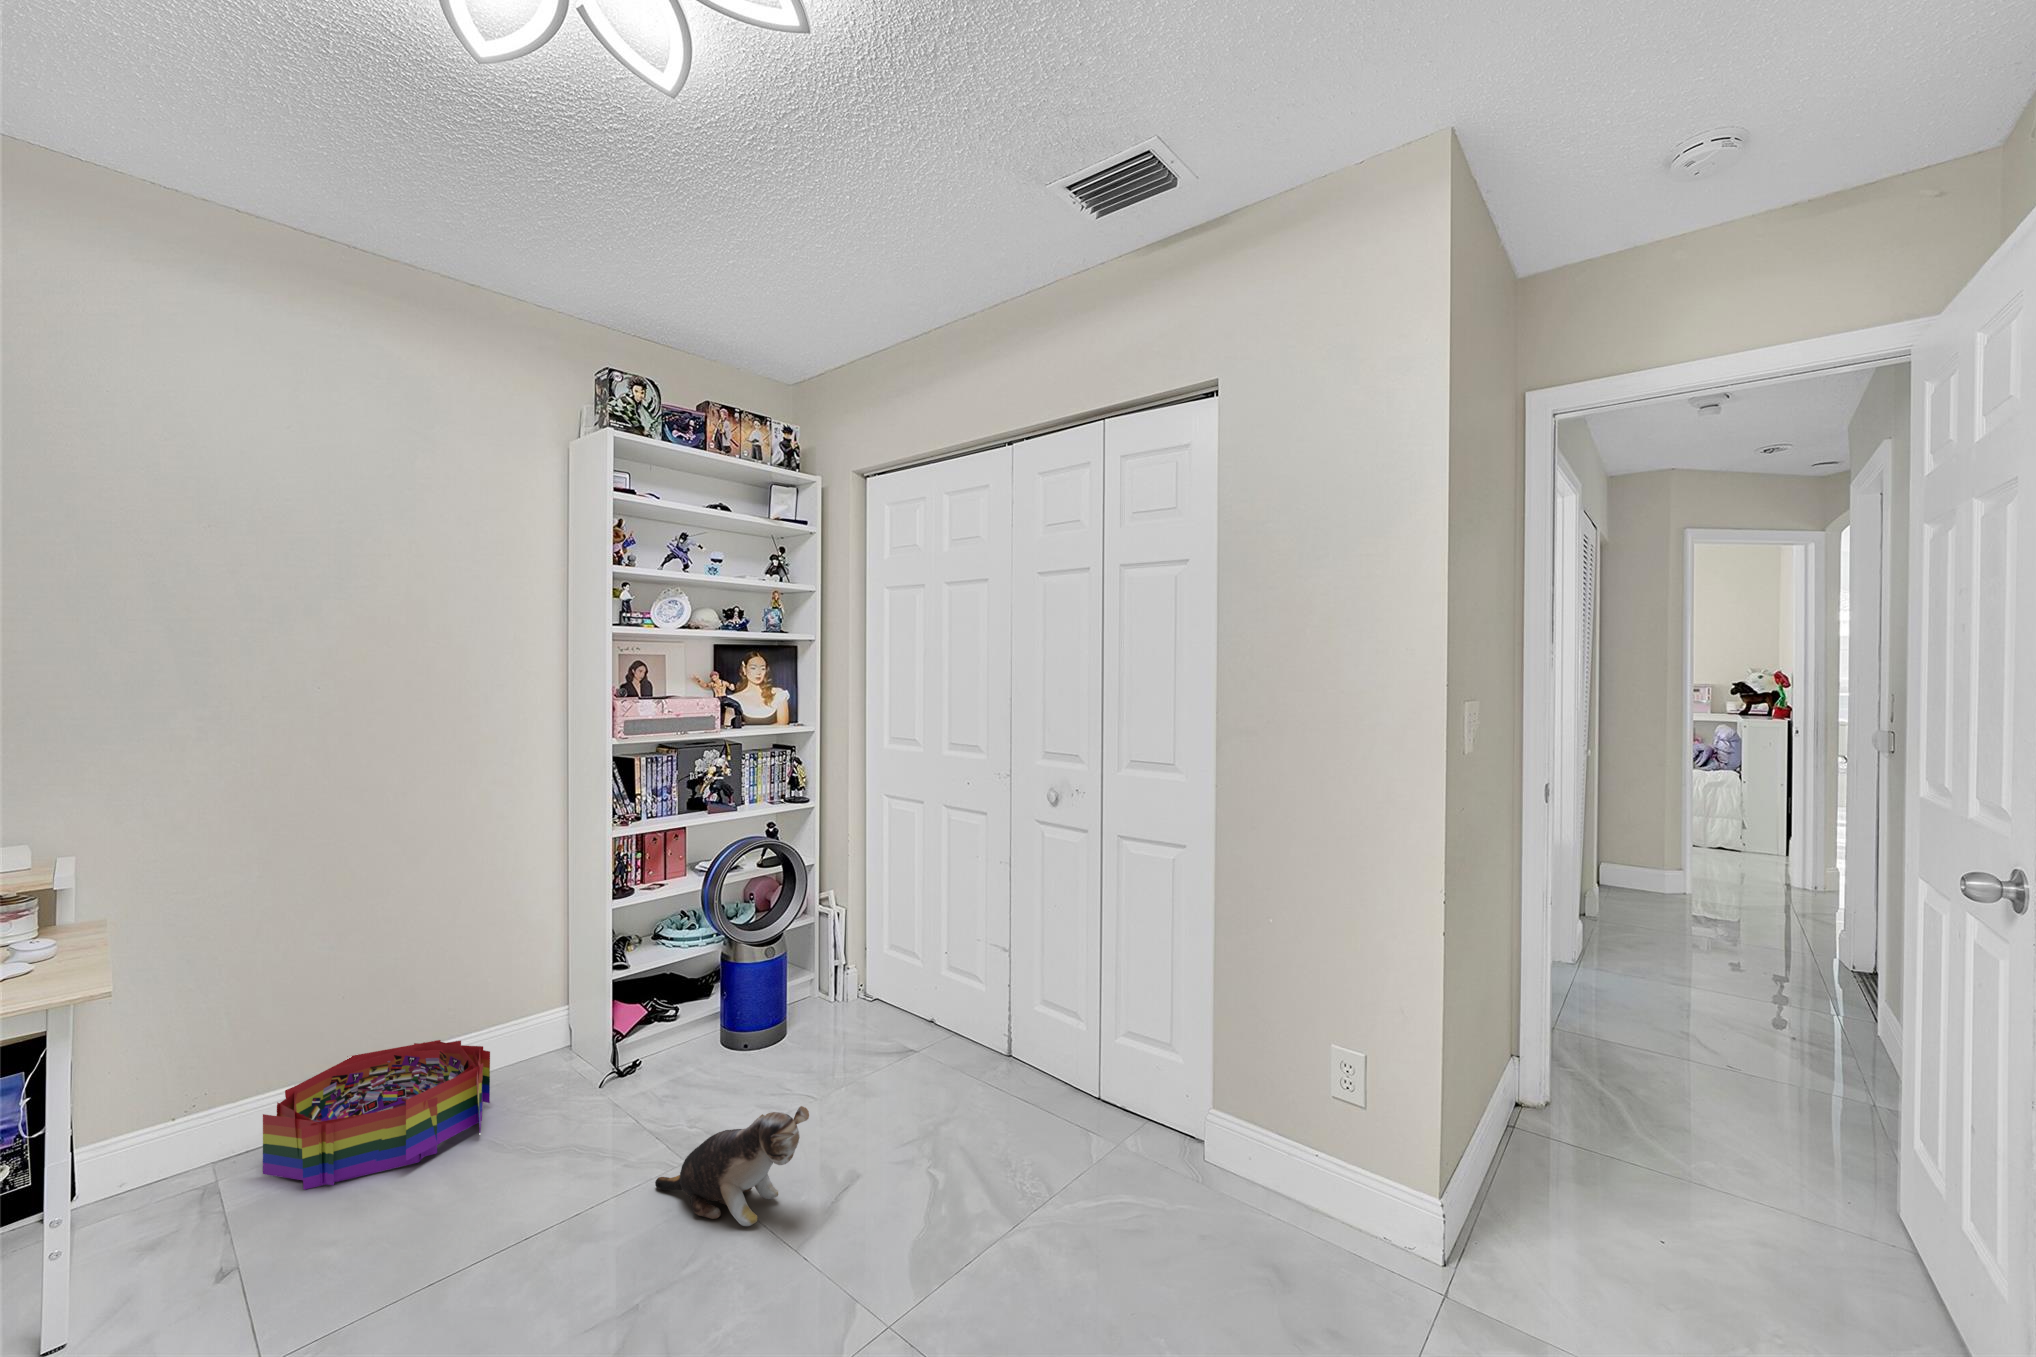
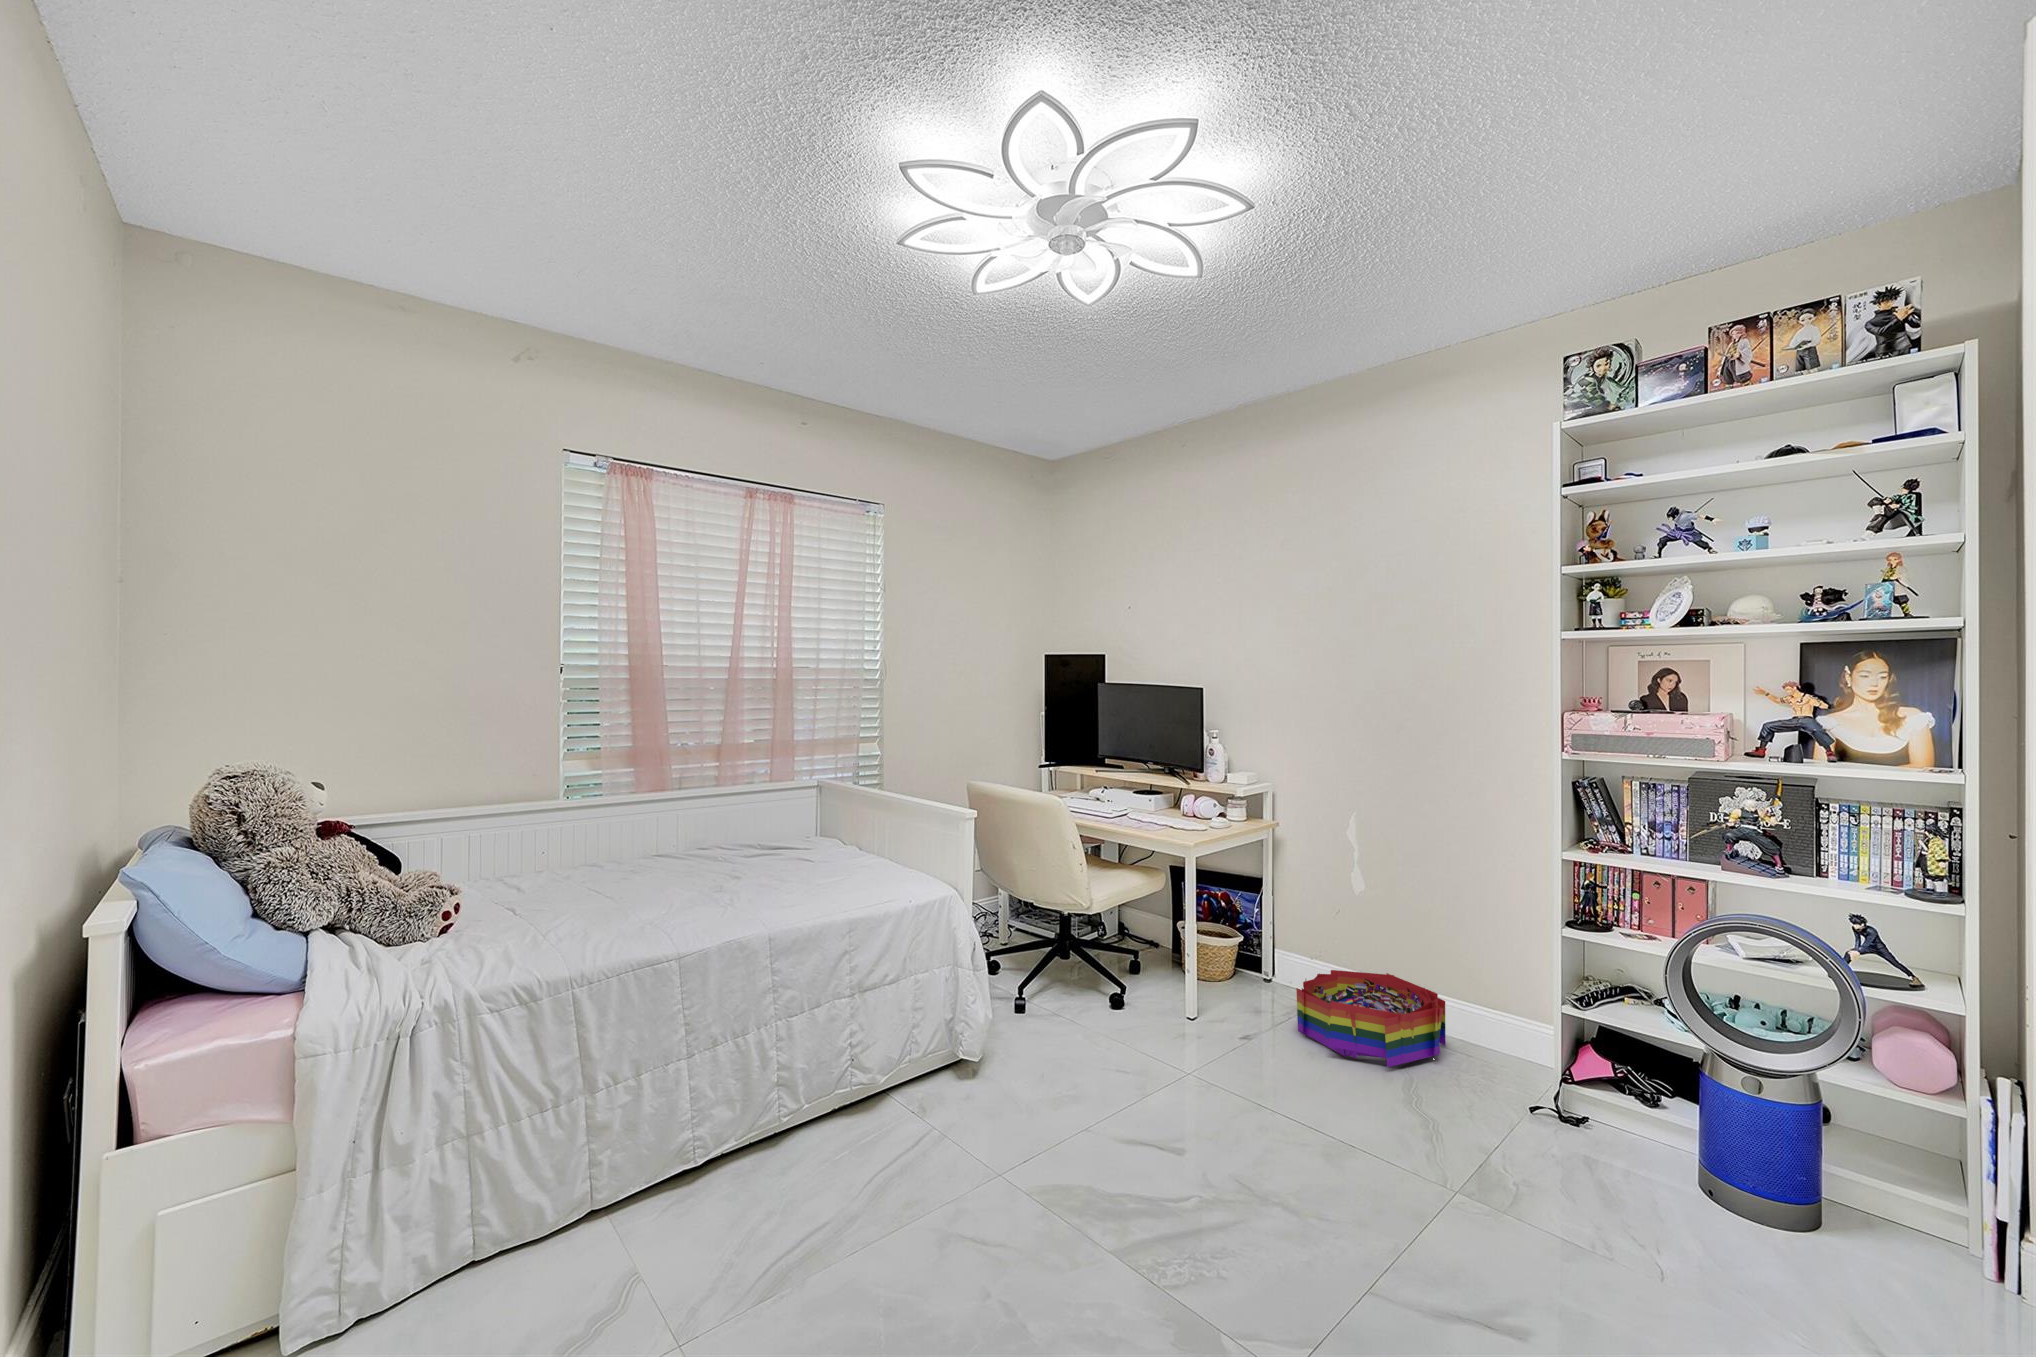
plush toy: present [655,1106,809,1226] -> none [1324,1132,1400,1241]

